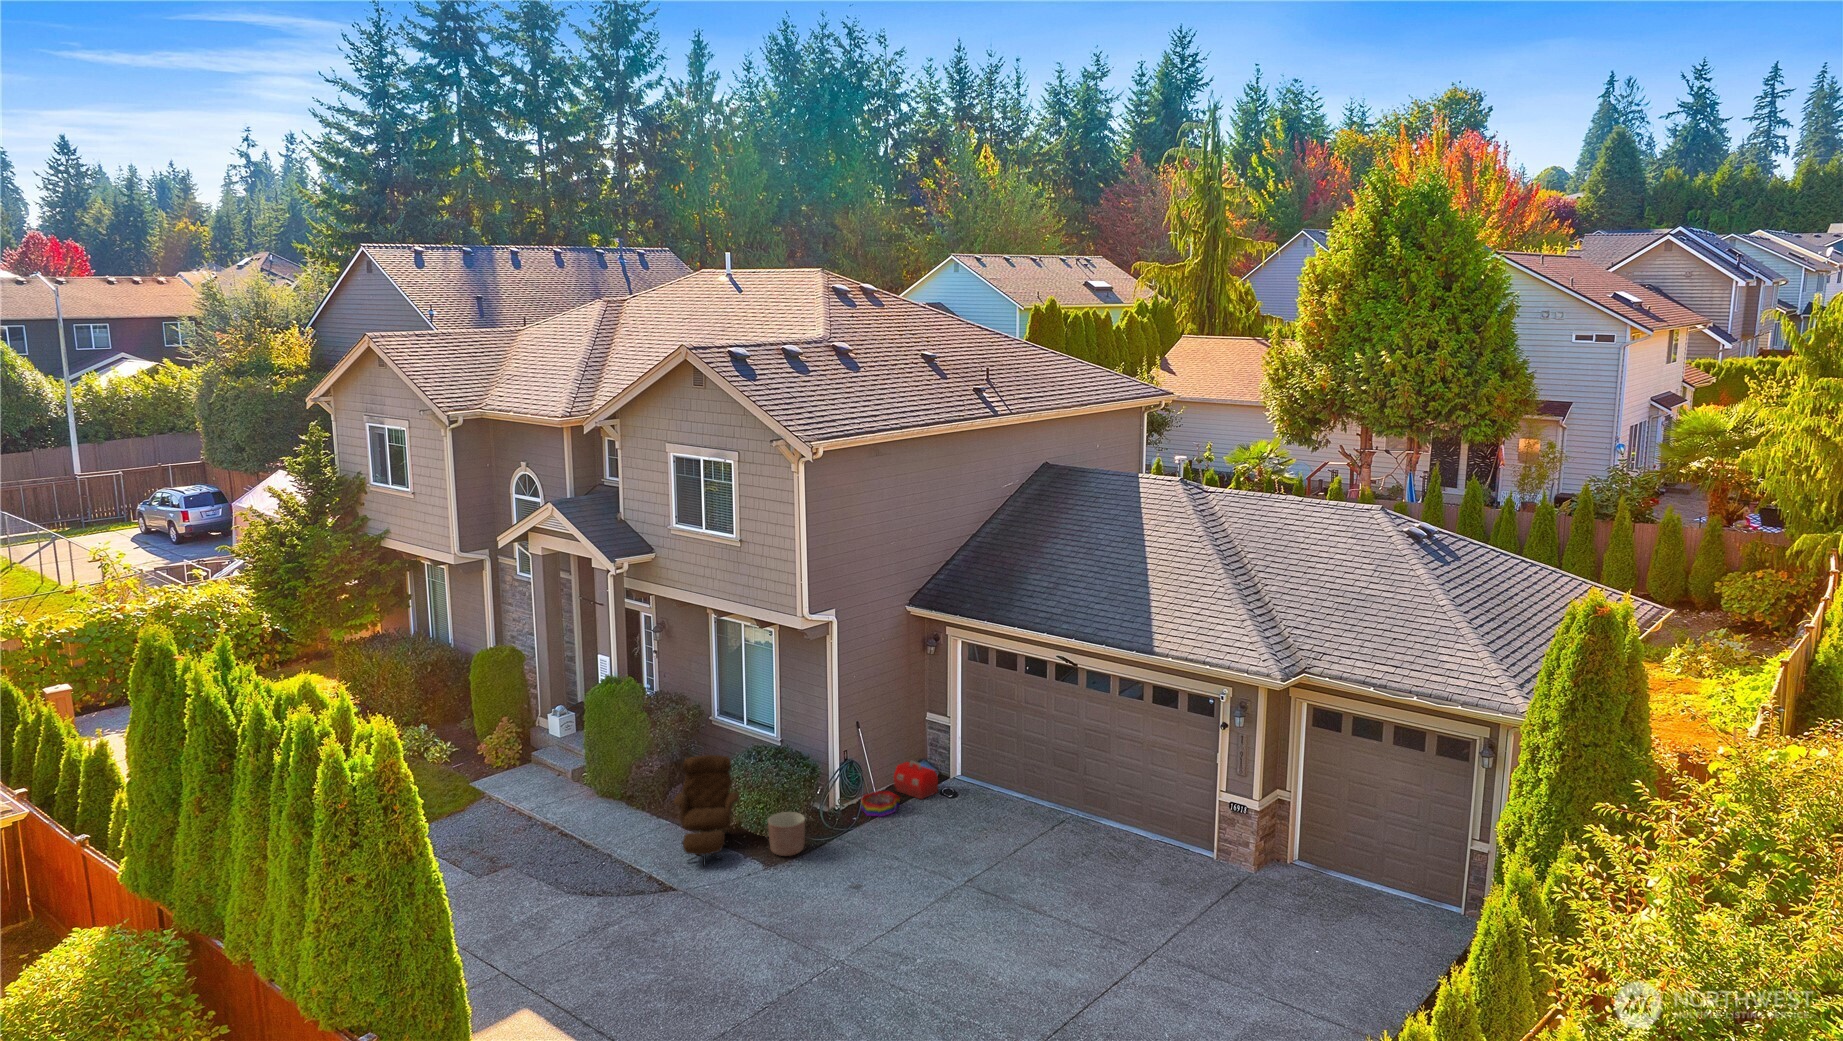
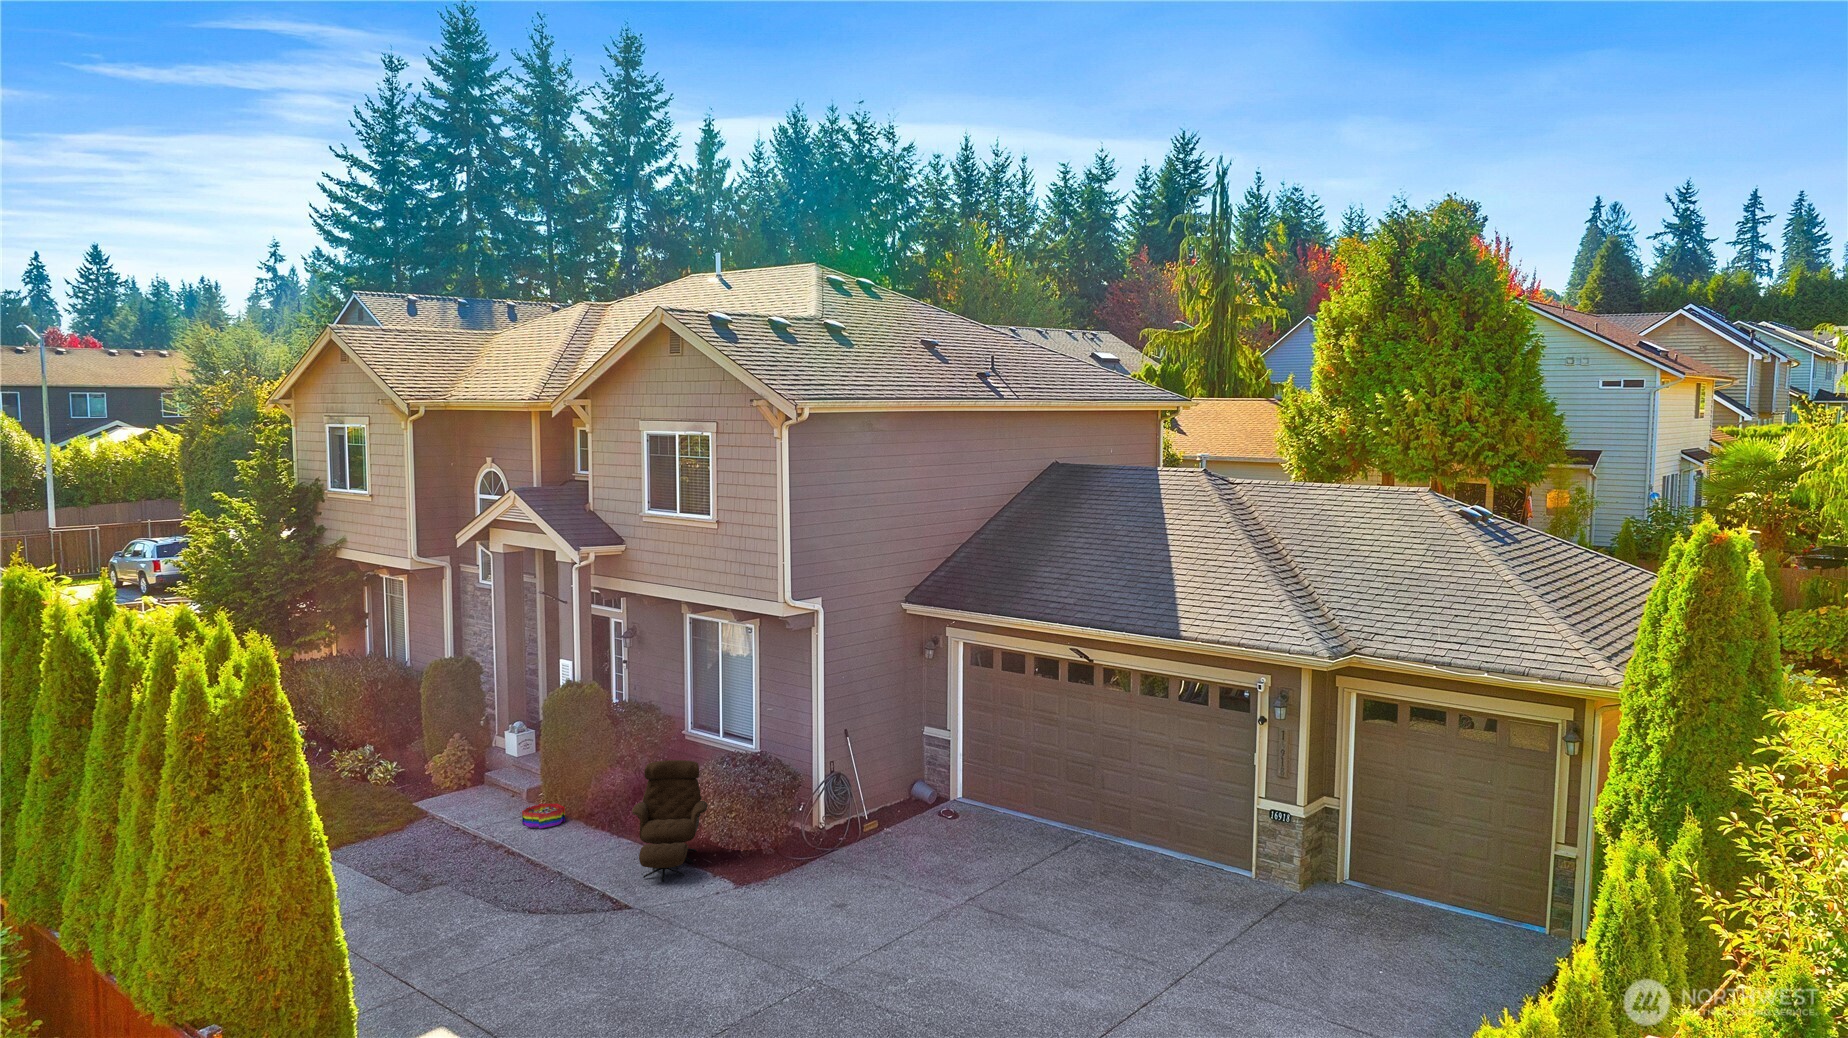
toolbox: present [894,761,938,799] -> none [884,777,934,820]
storage bin: present [862,791,900,817] -> present [522,803,565,829]
planter: present [768,812,805,856] -> none [738,824,781,873]

